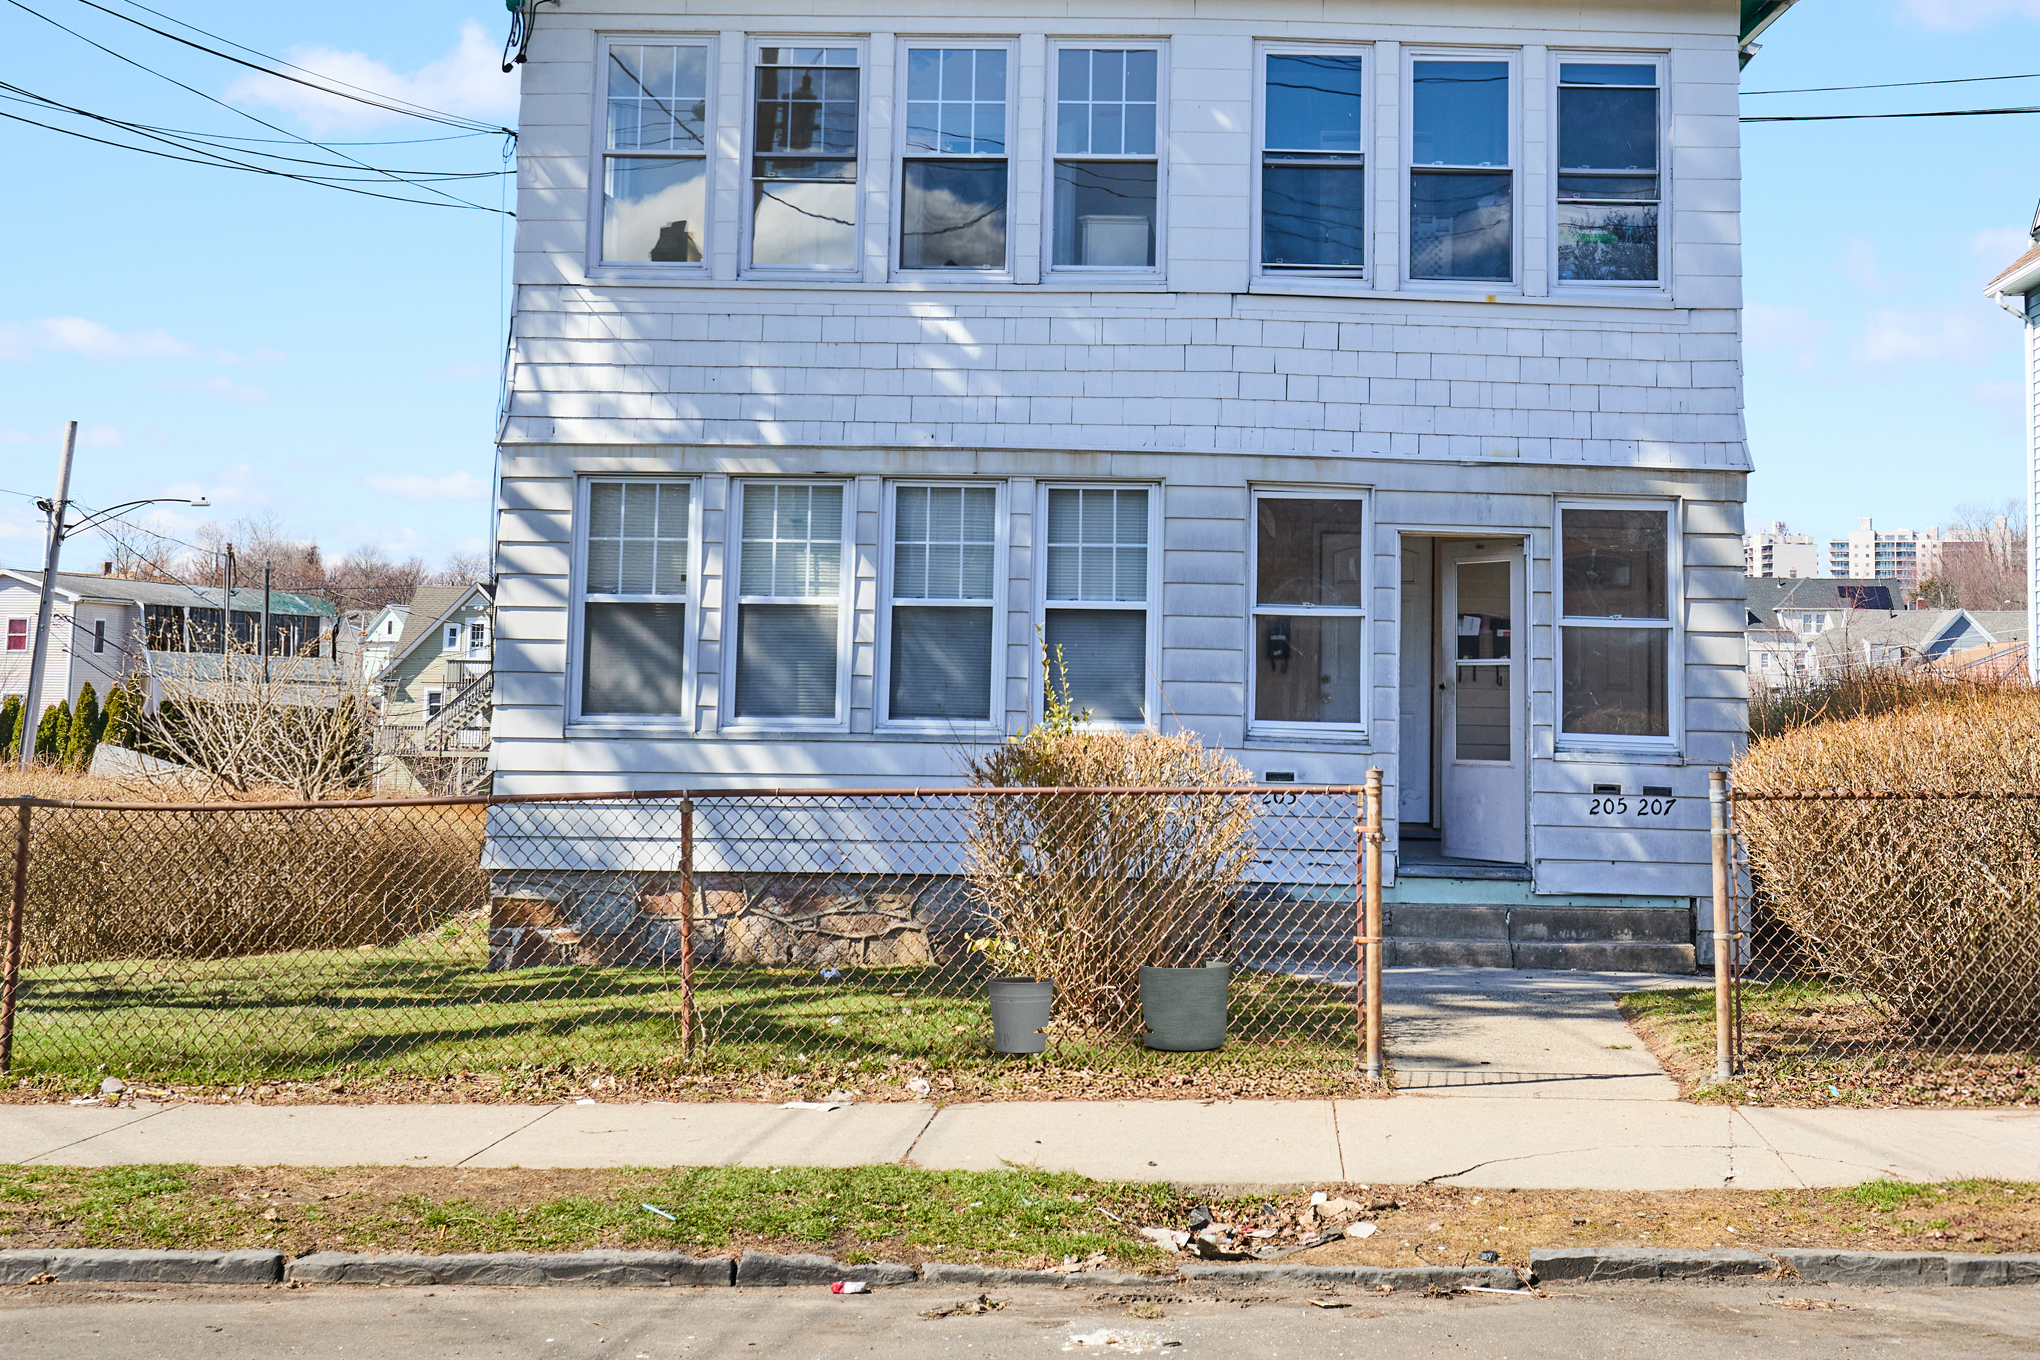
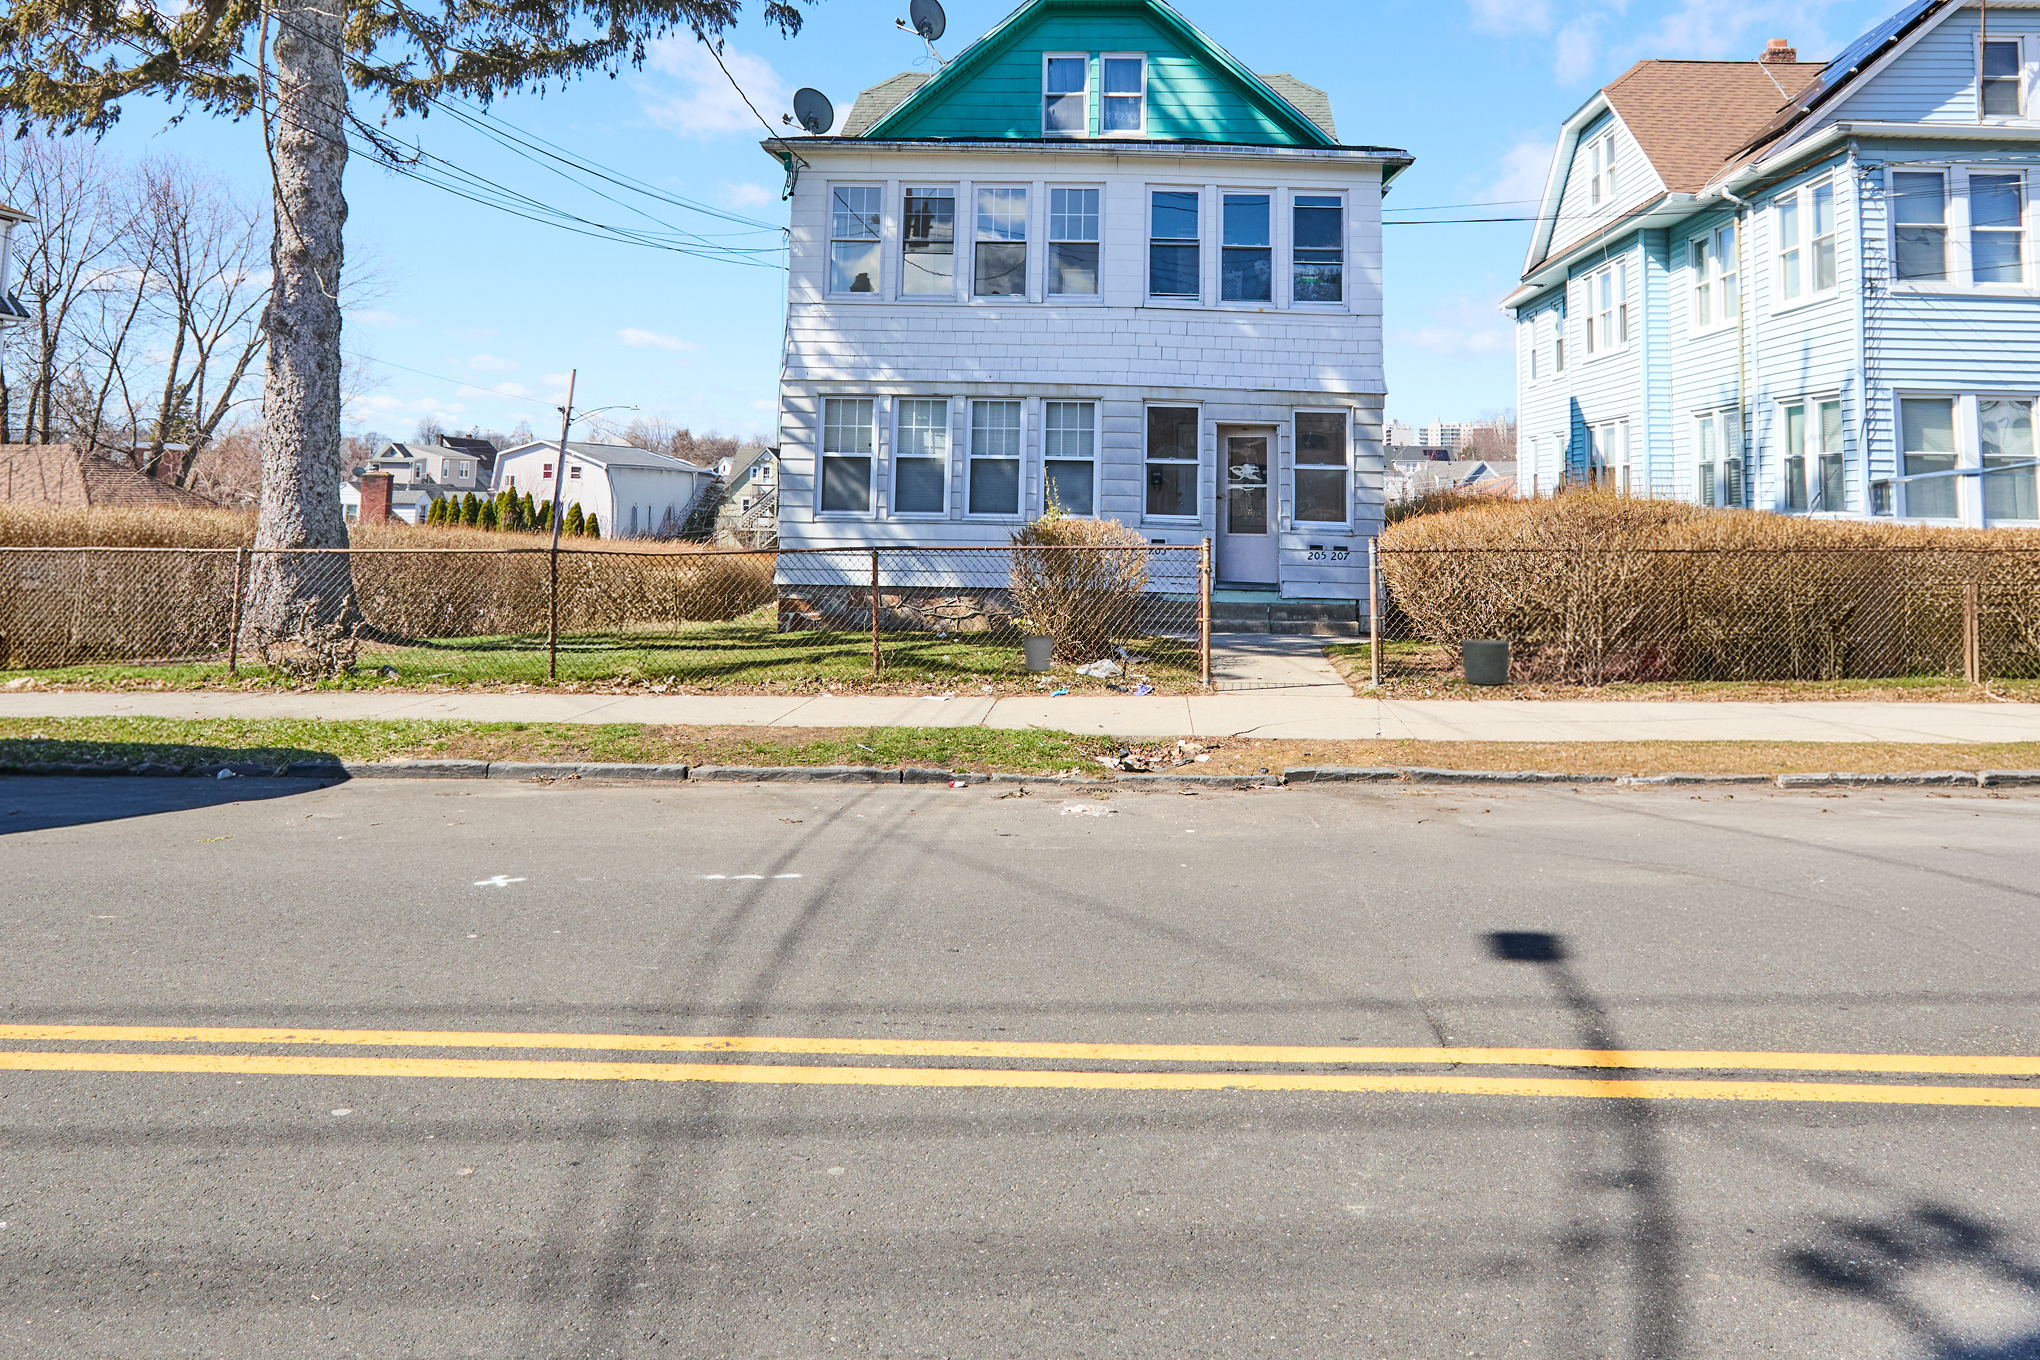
planter: present [1139,961,1229,1051] -> present [1462,639,1509,685]

